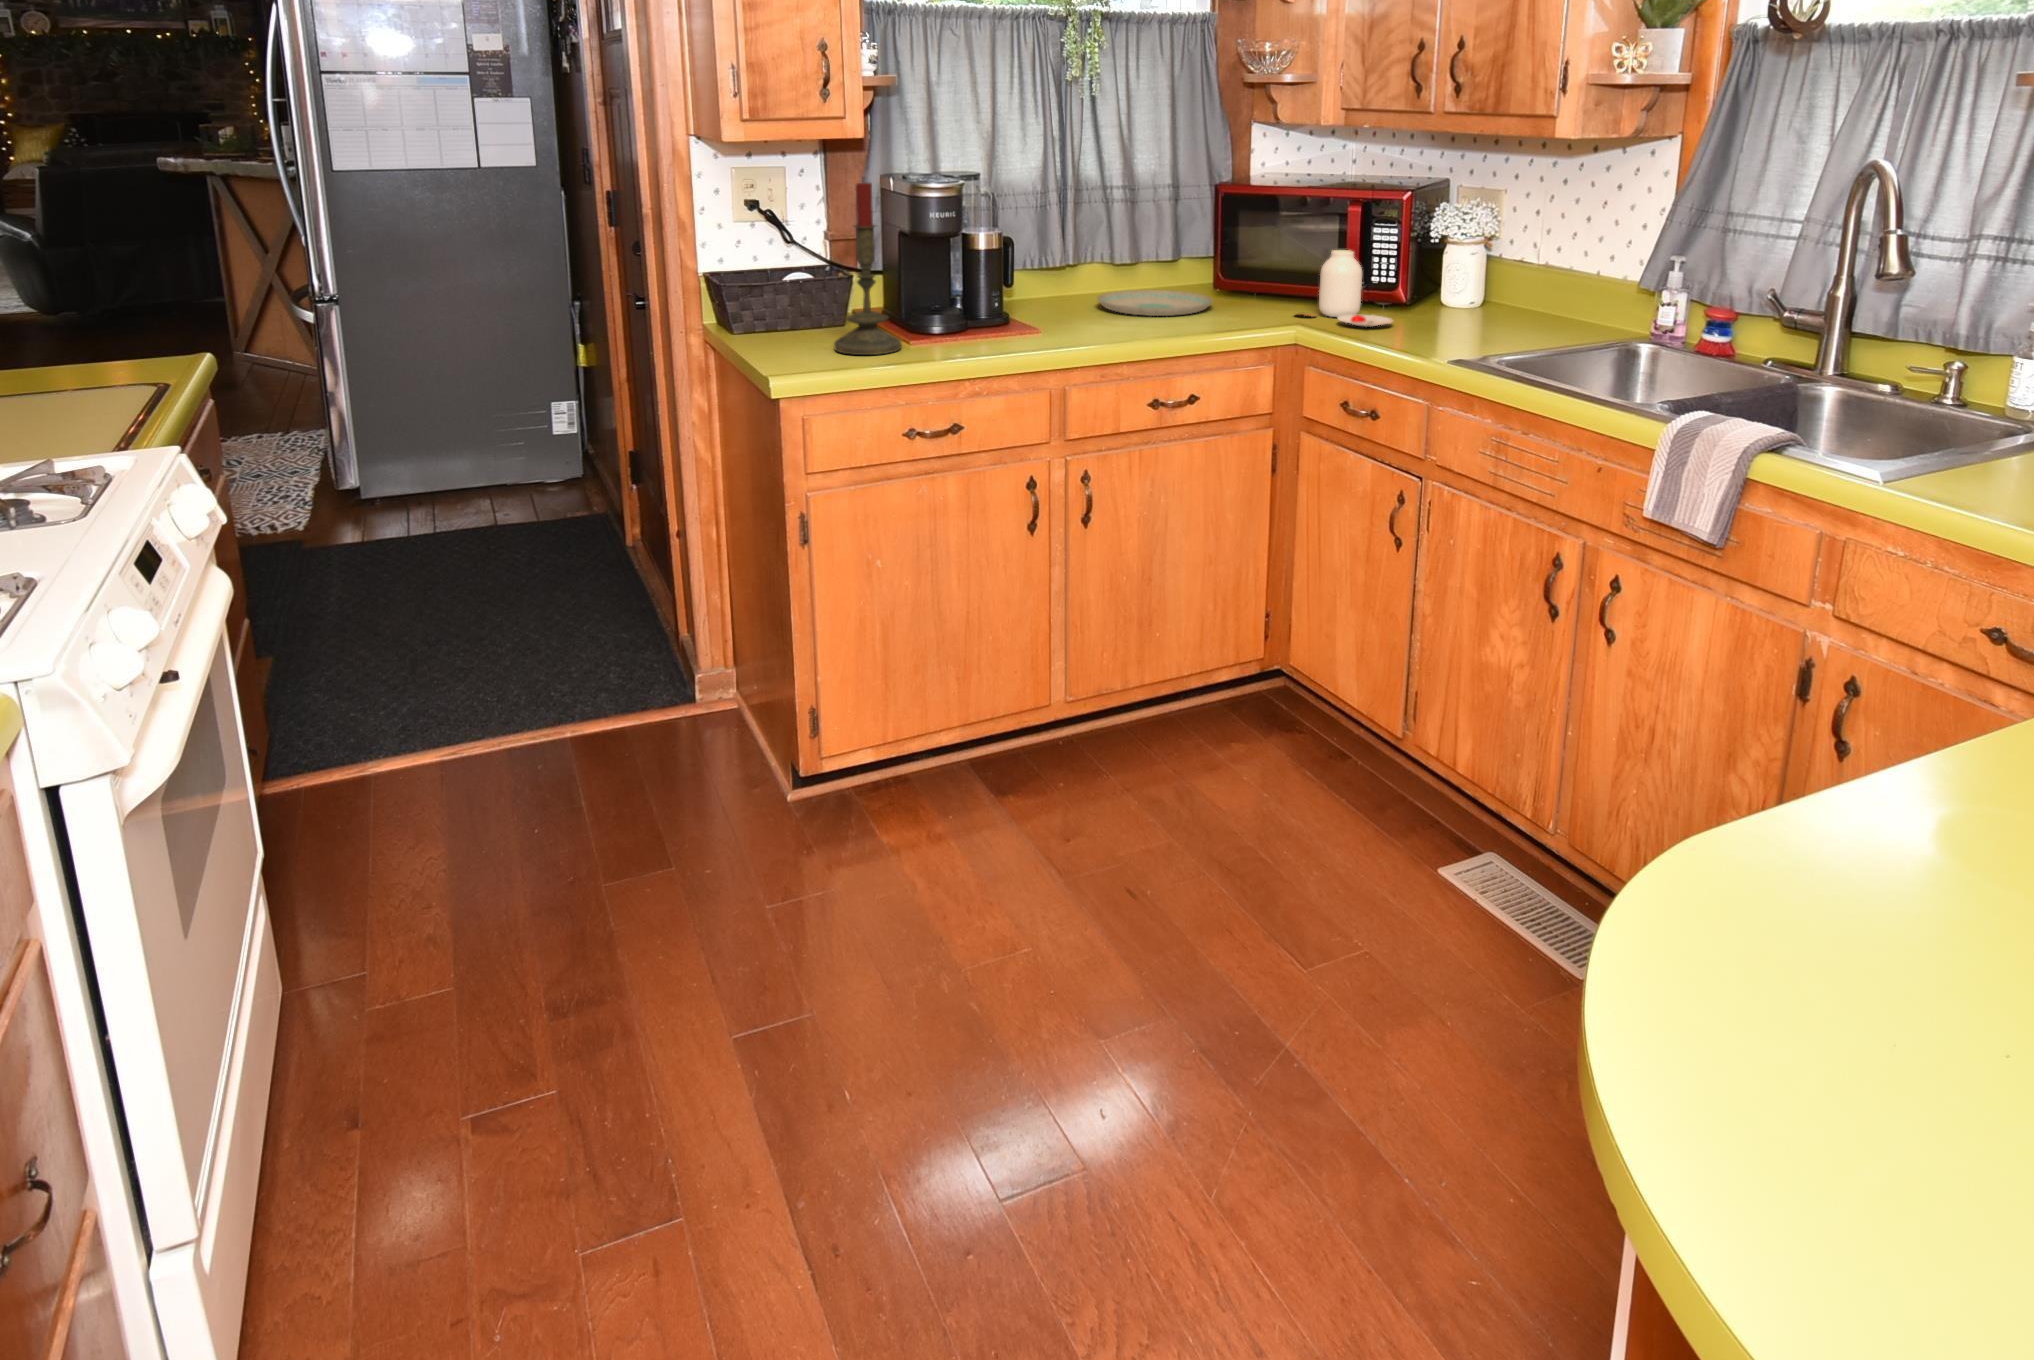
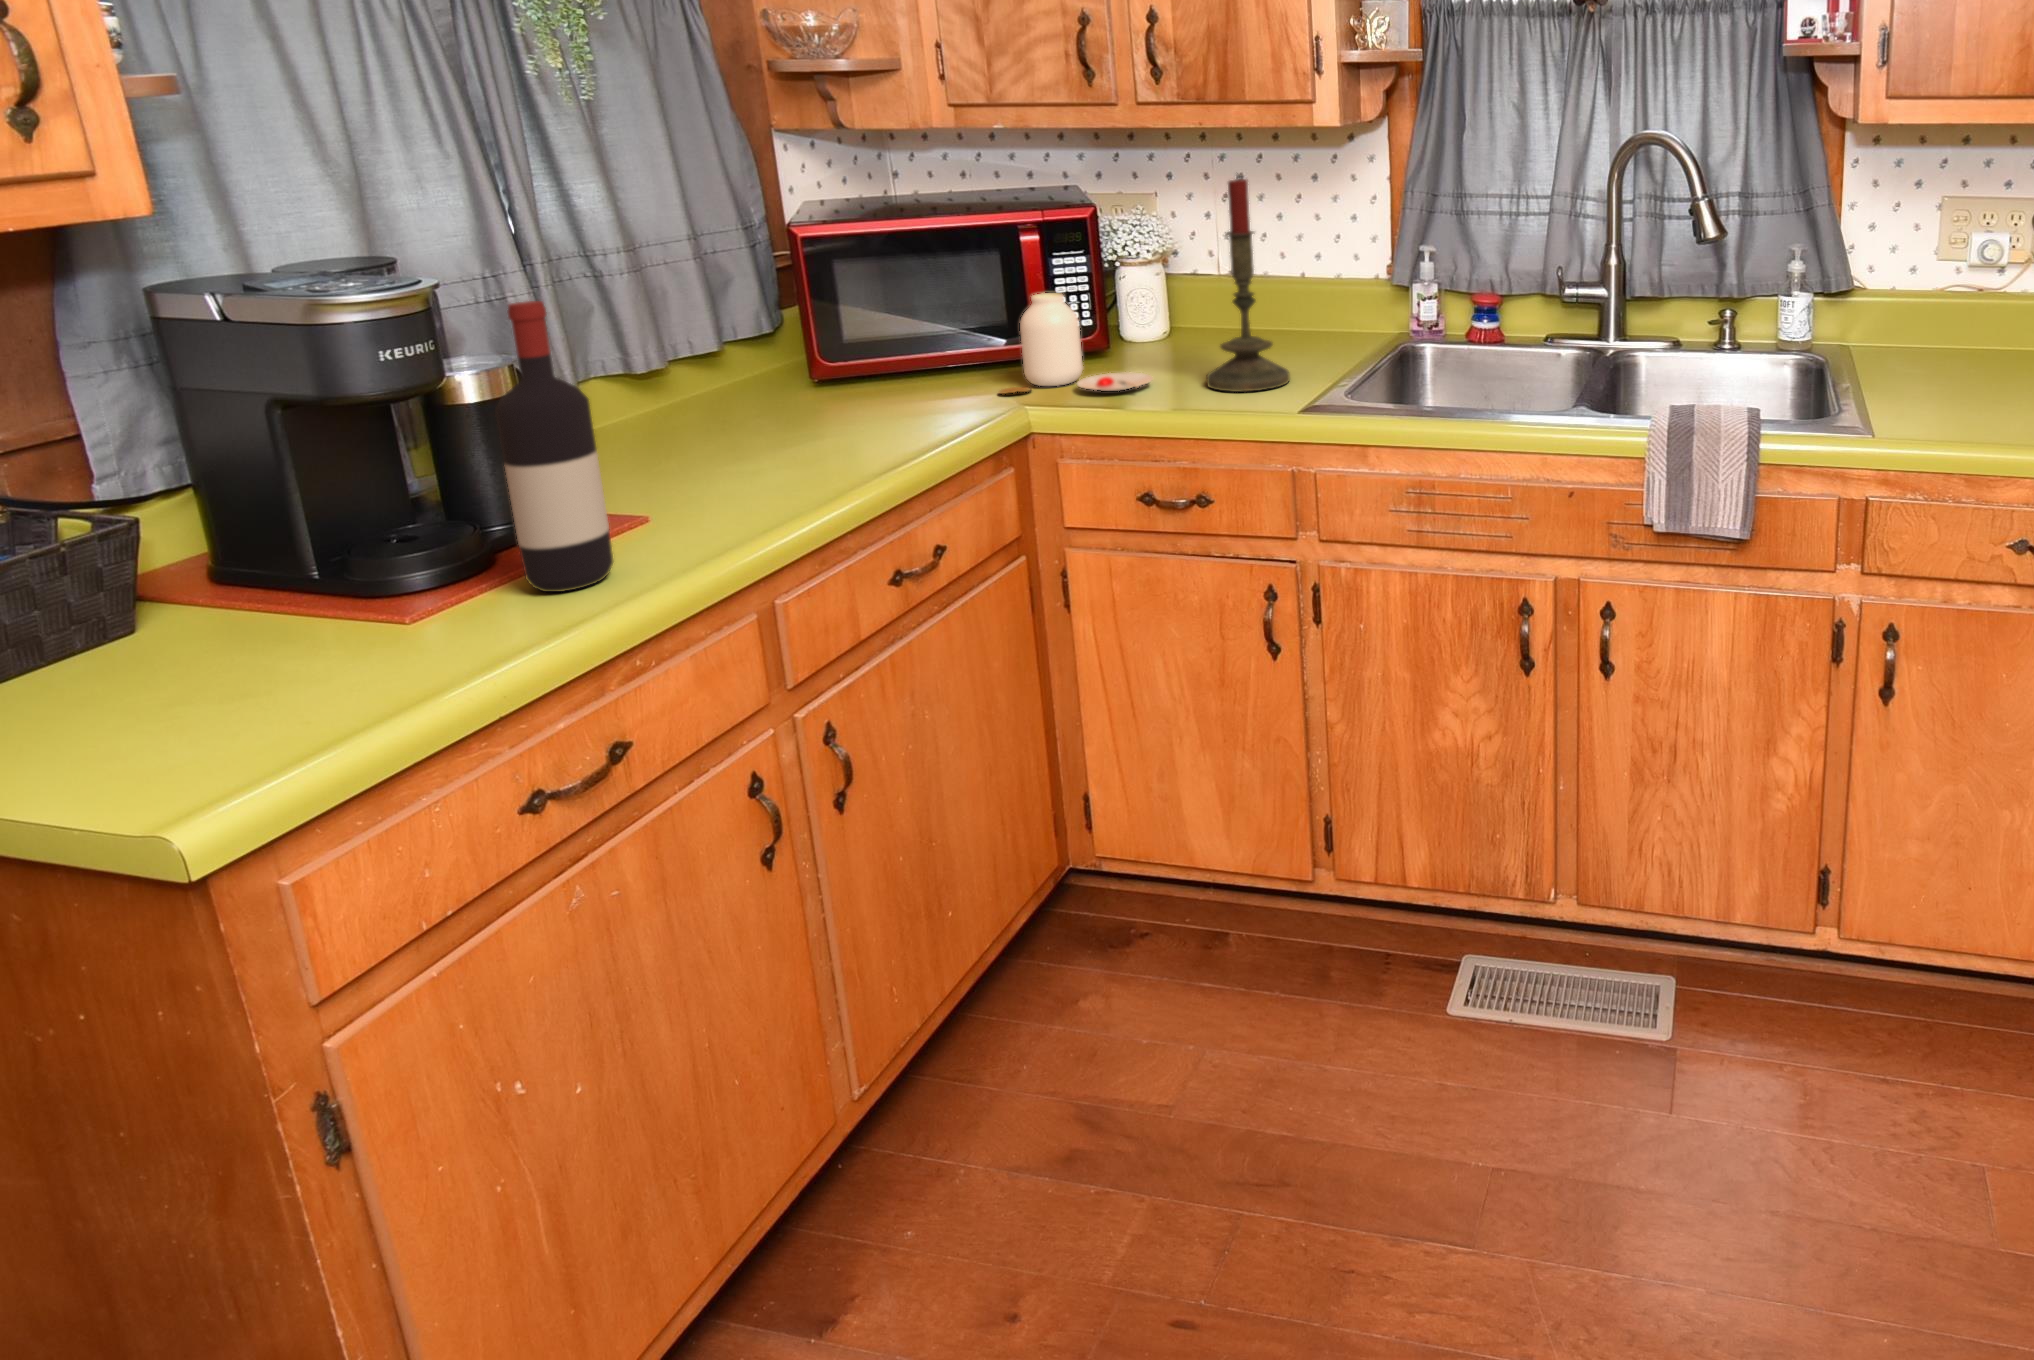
candle: present [834,182,902,355] -> present [1207,178,1290,392]
wine bottle: none [947,200,986,349] -> present [495,301,613,592]
plate: present [1097,290,1213,316] -> none [659,393,870,449]

